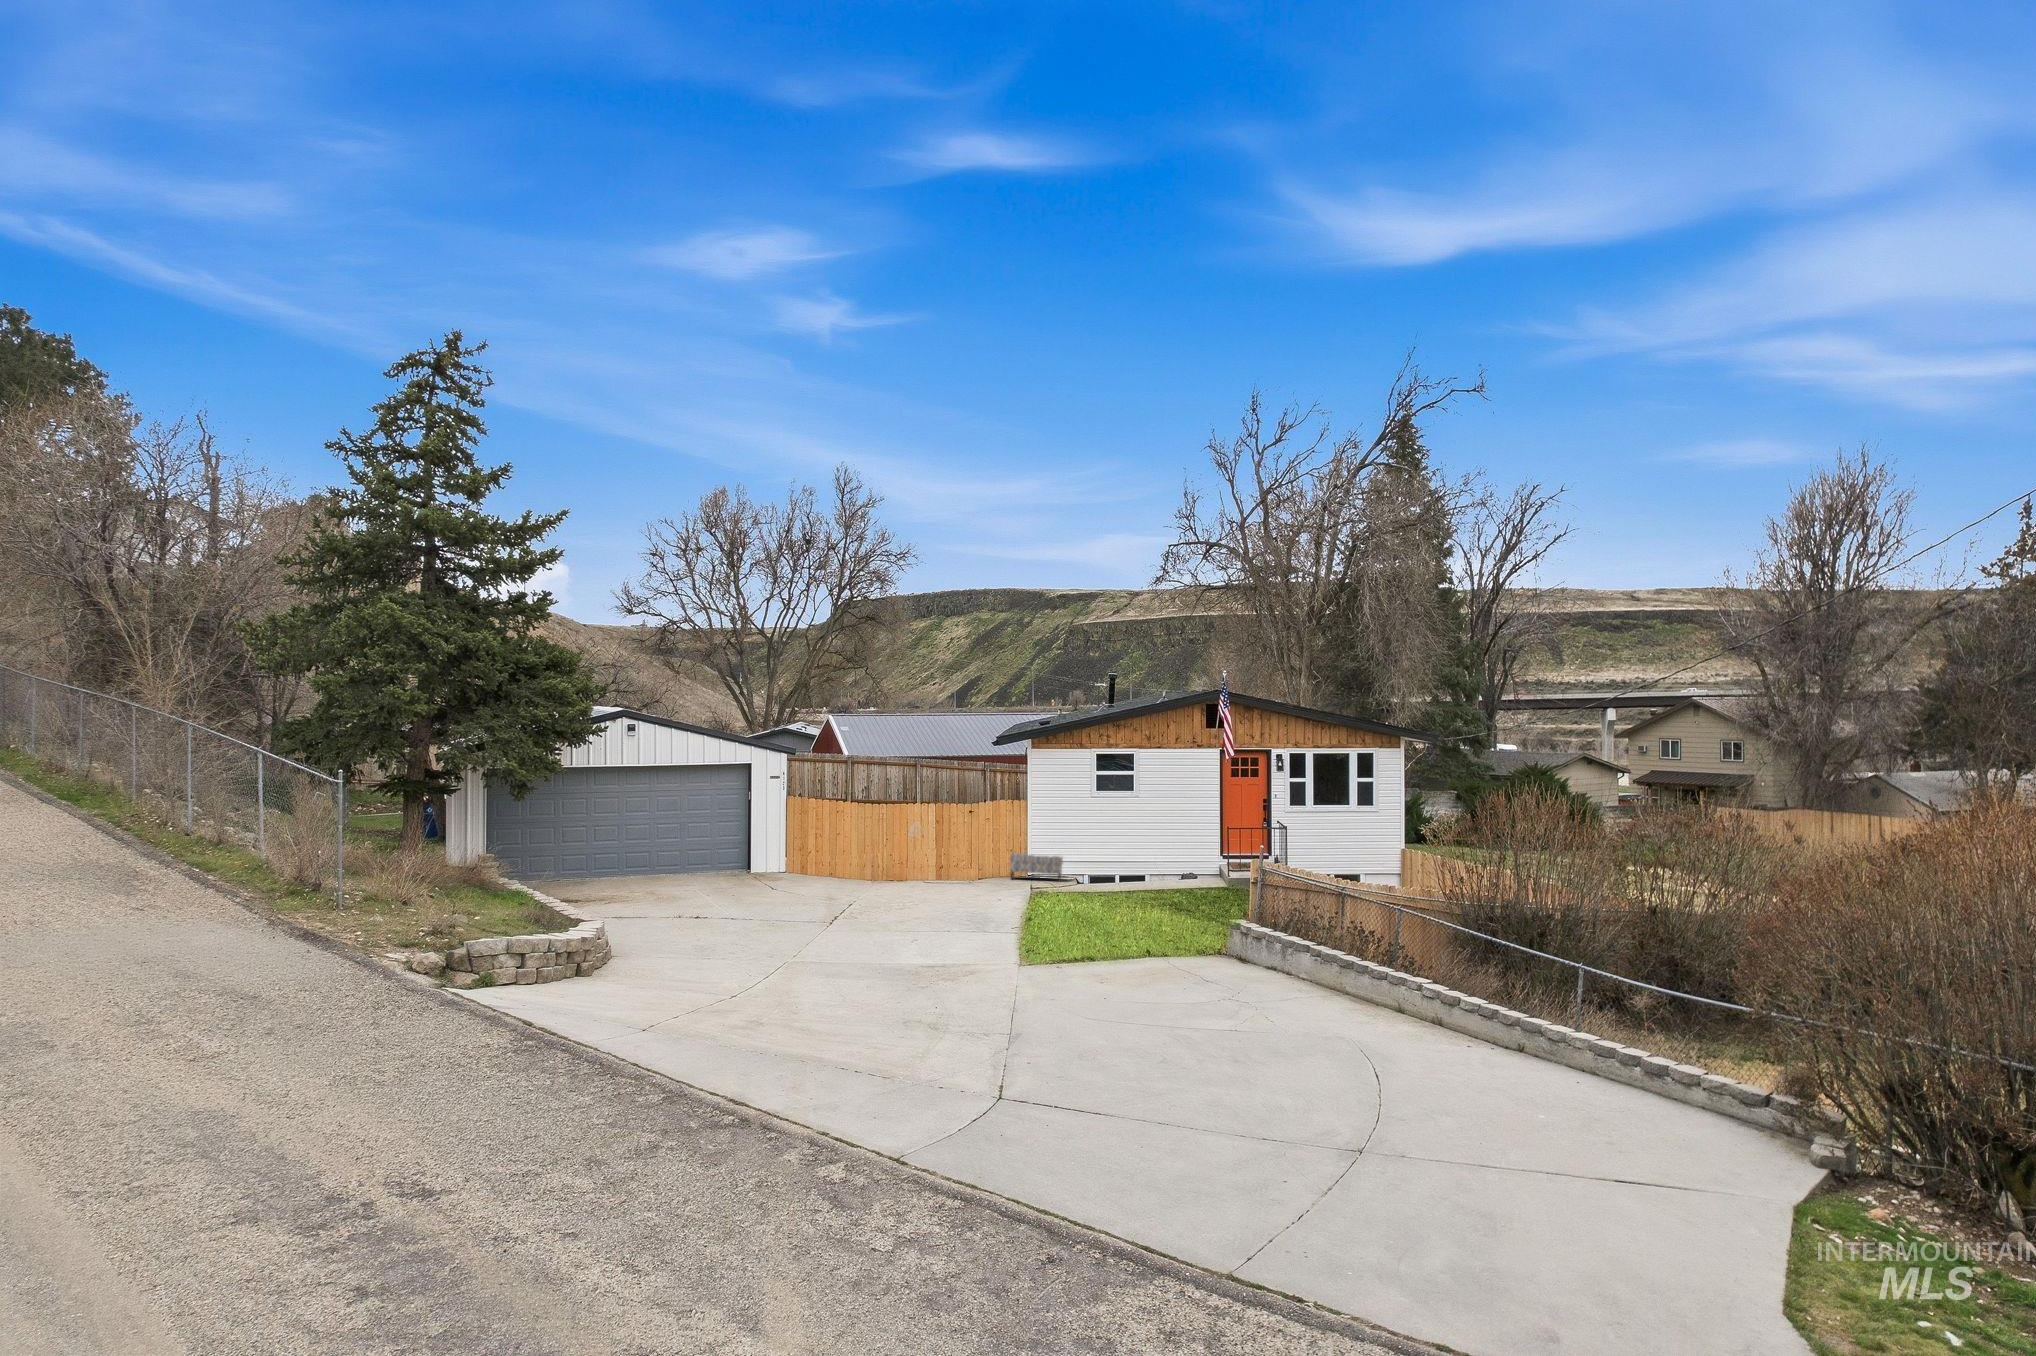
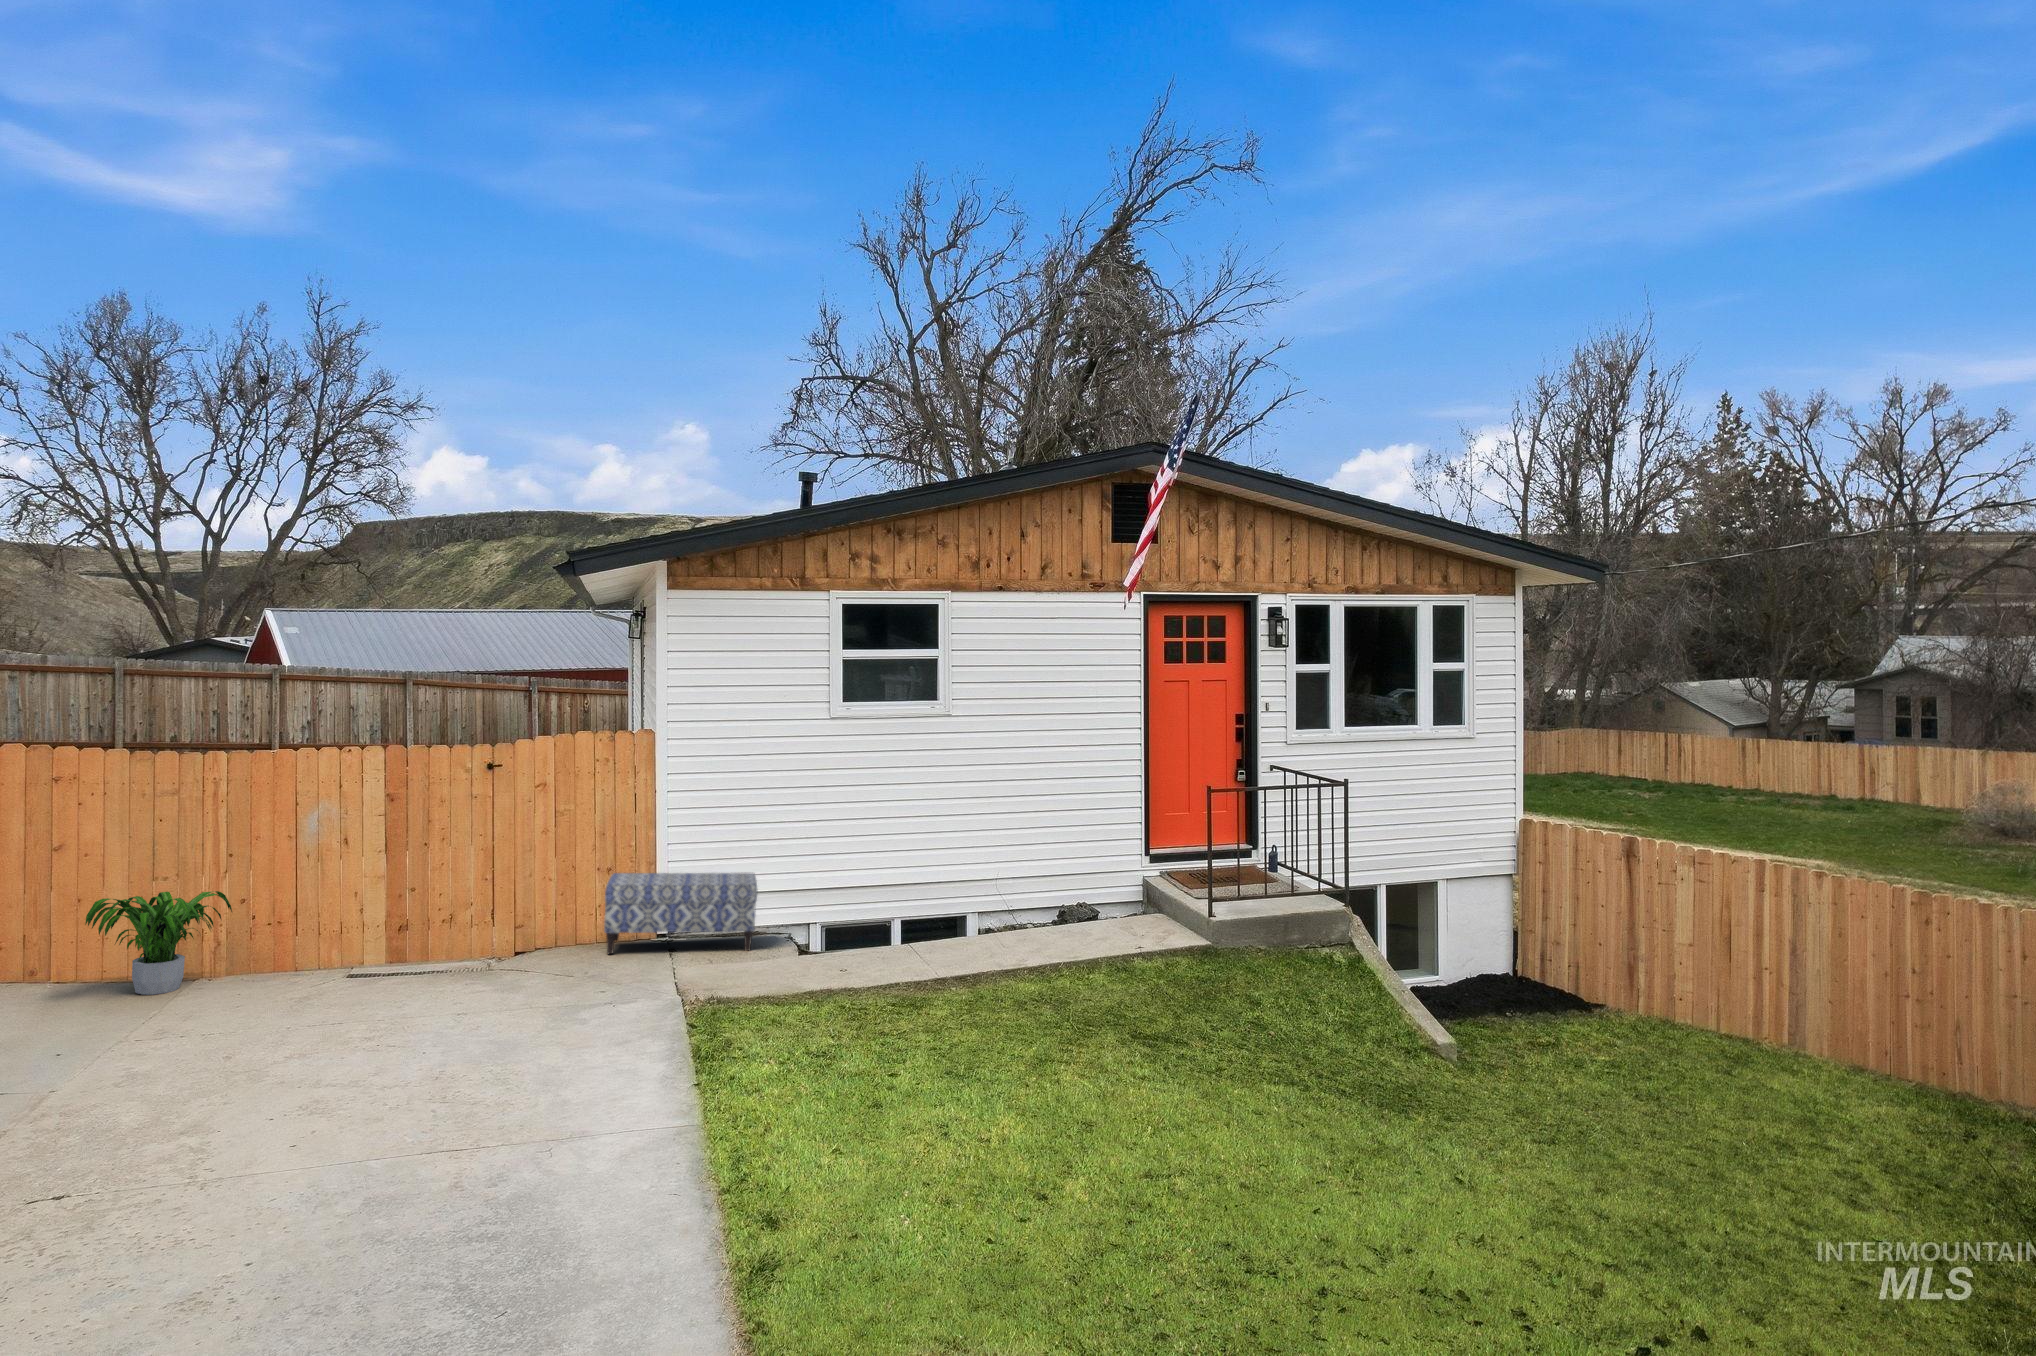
potted plant: none [860,849,896,881] -> present [85,891,232,995]

